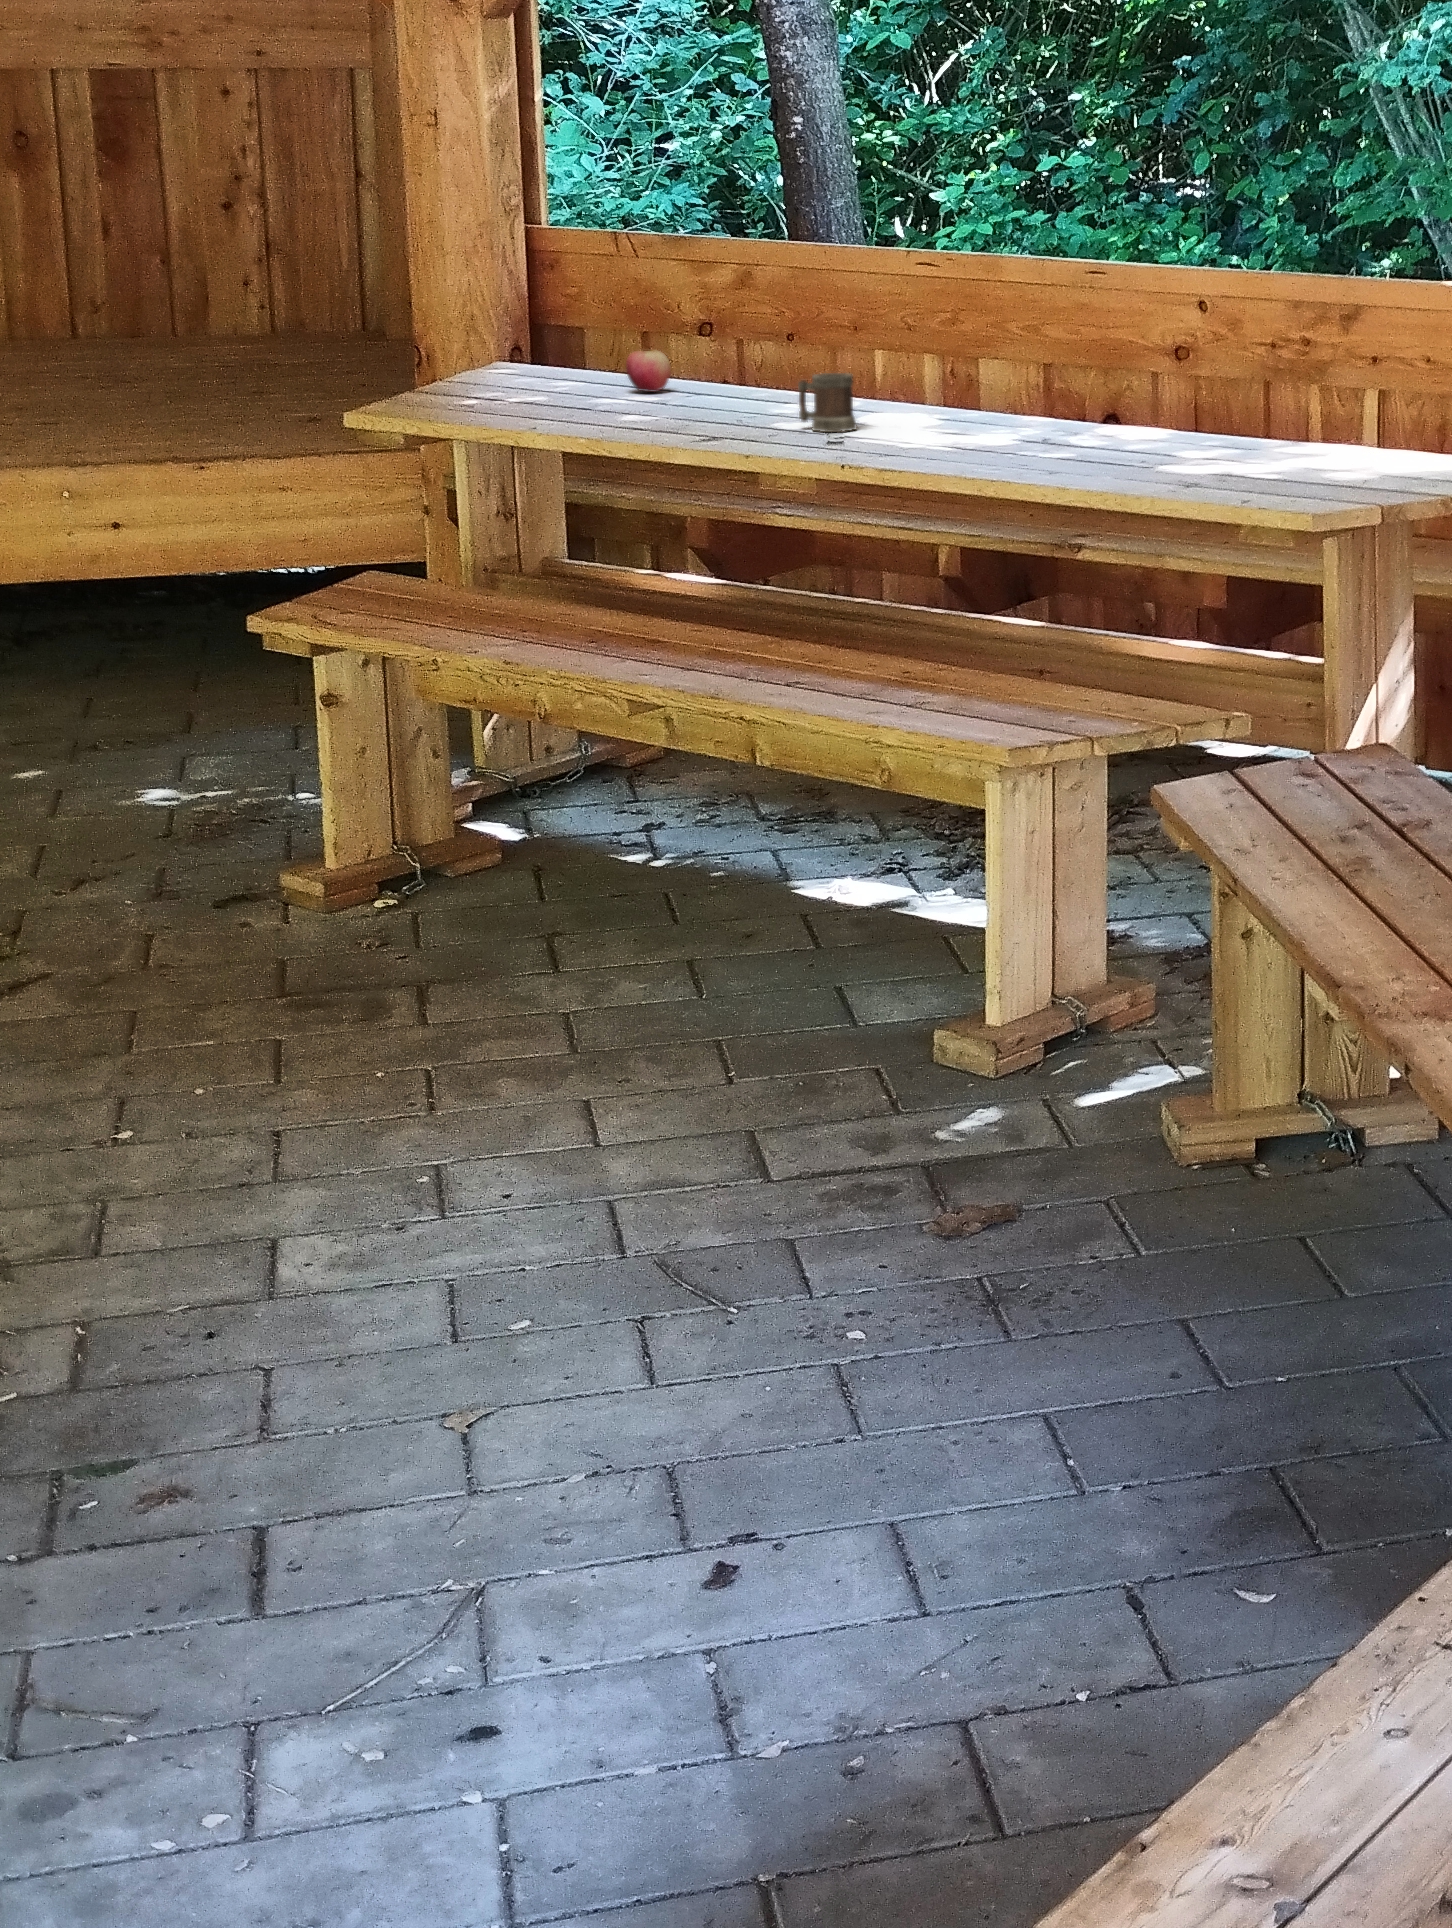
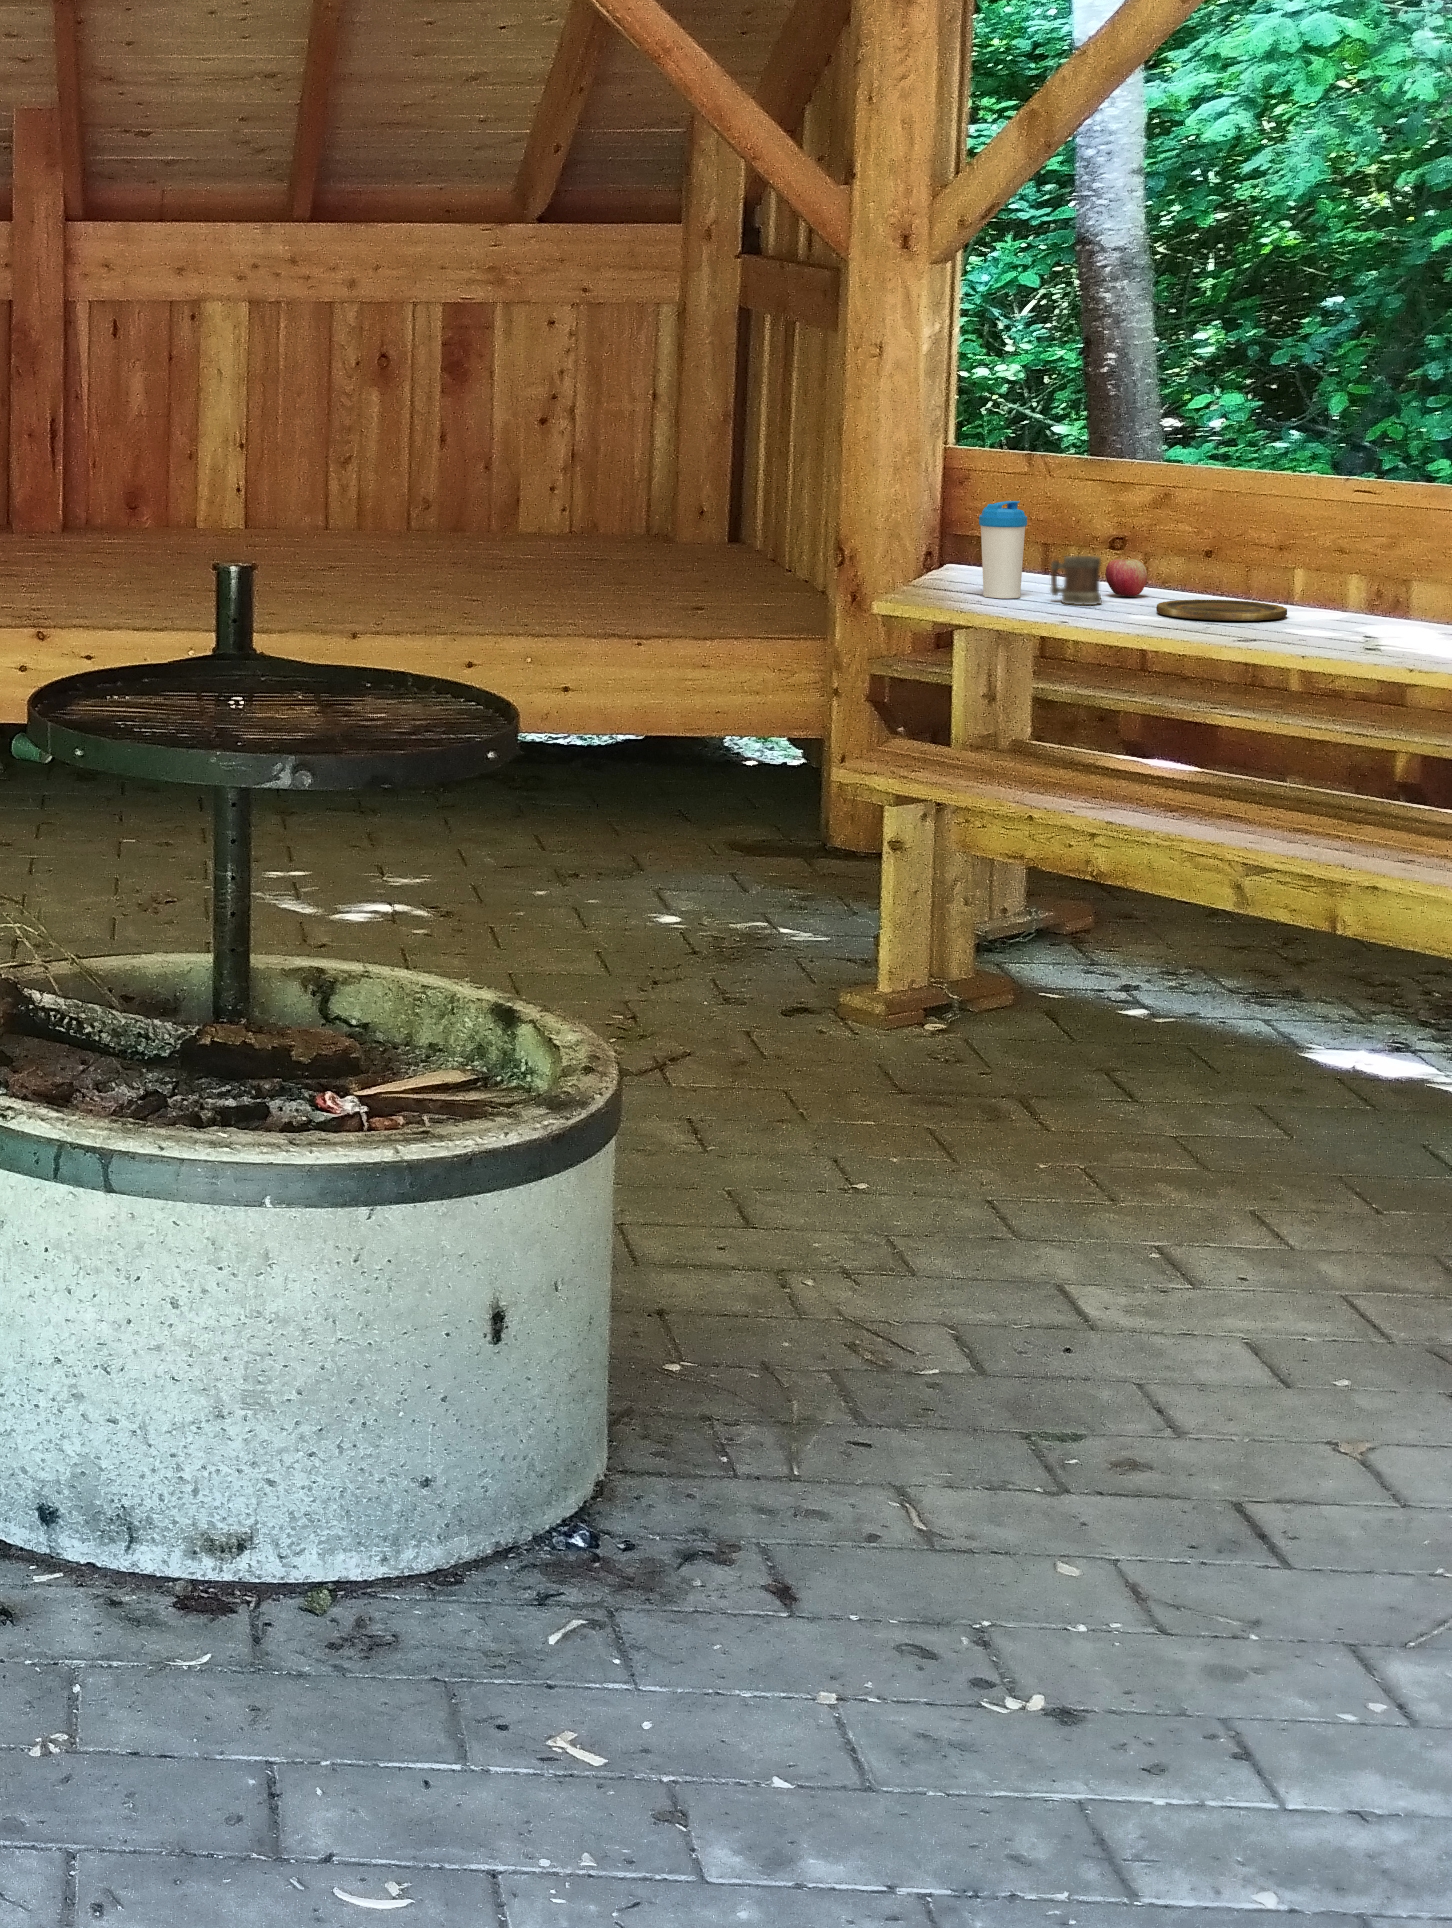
water bottle: none [478,289,533,400] -> present [979,501,1027,598]
mug: present [798,373,857,432] -> present [1051,556,1101,605]
plate: none [660,393,797,418] -> present [1156,599,1287,621]

